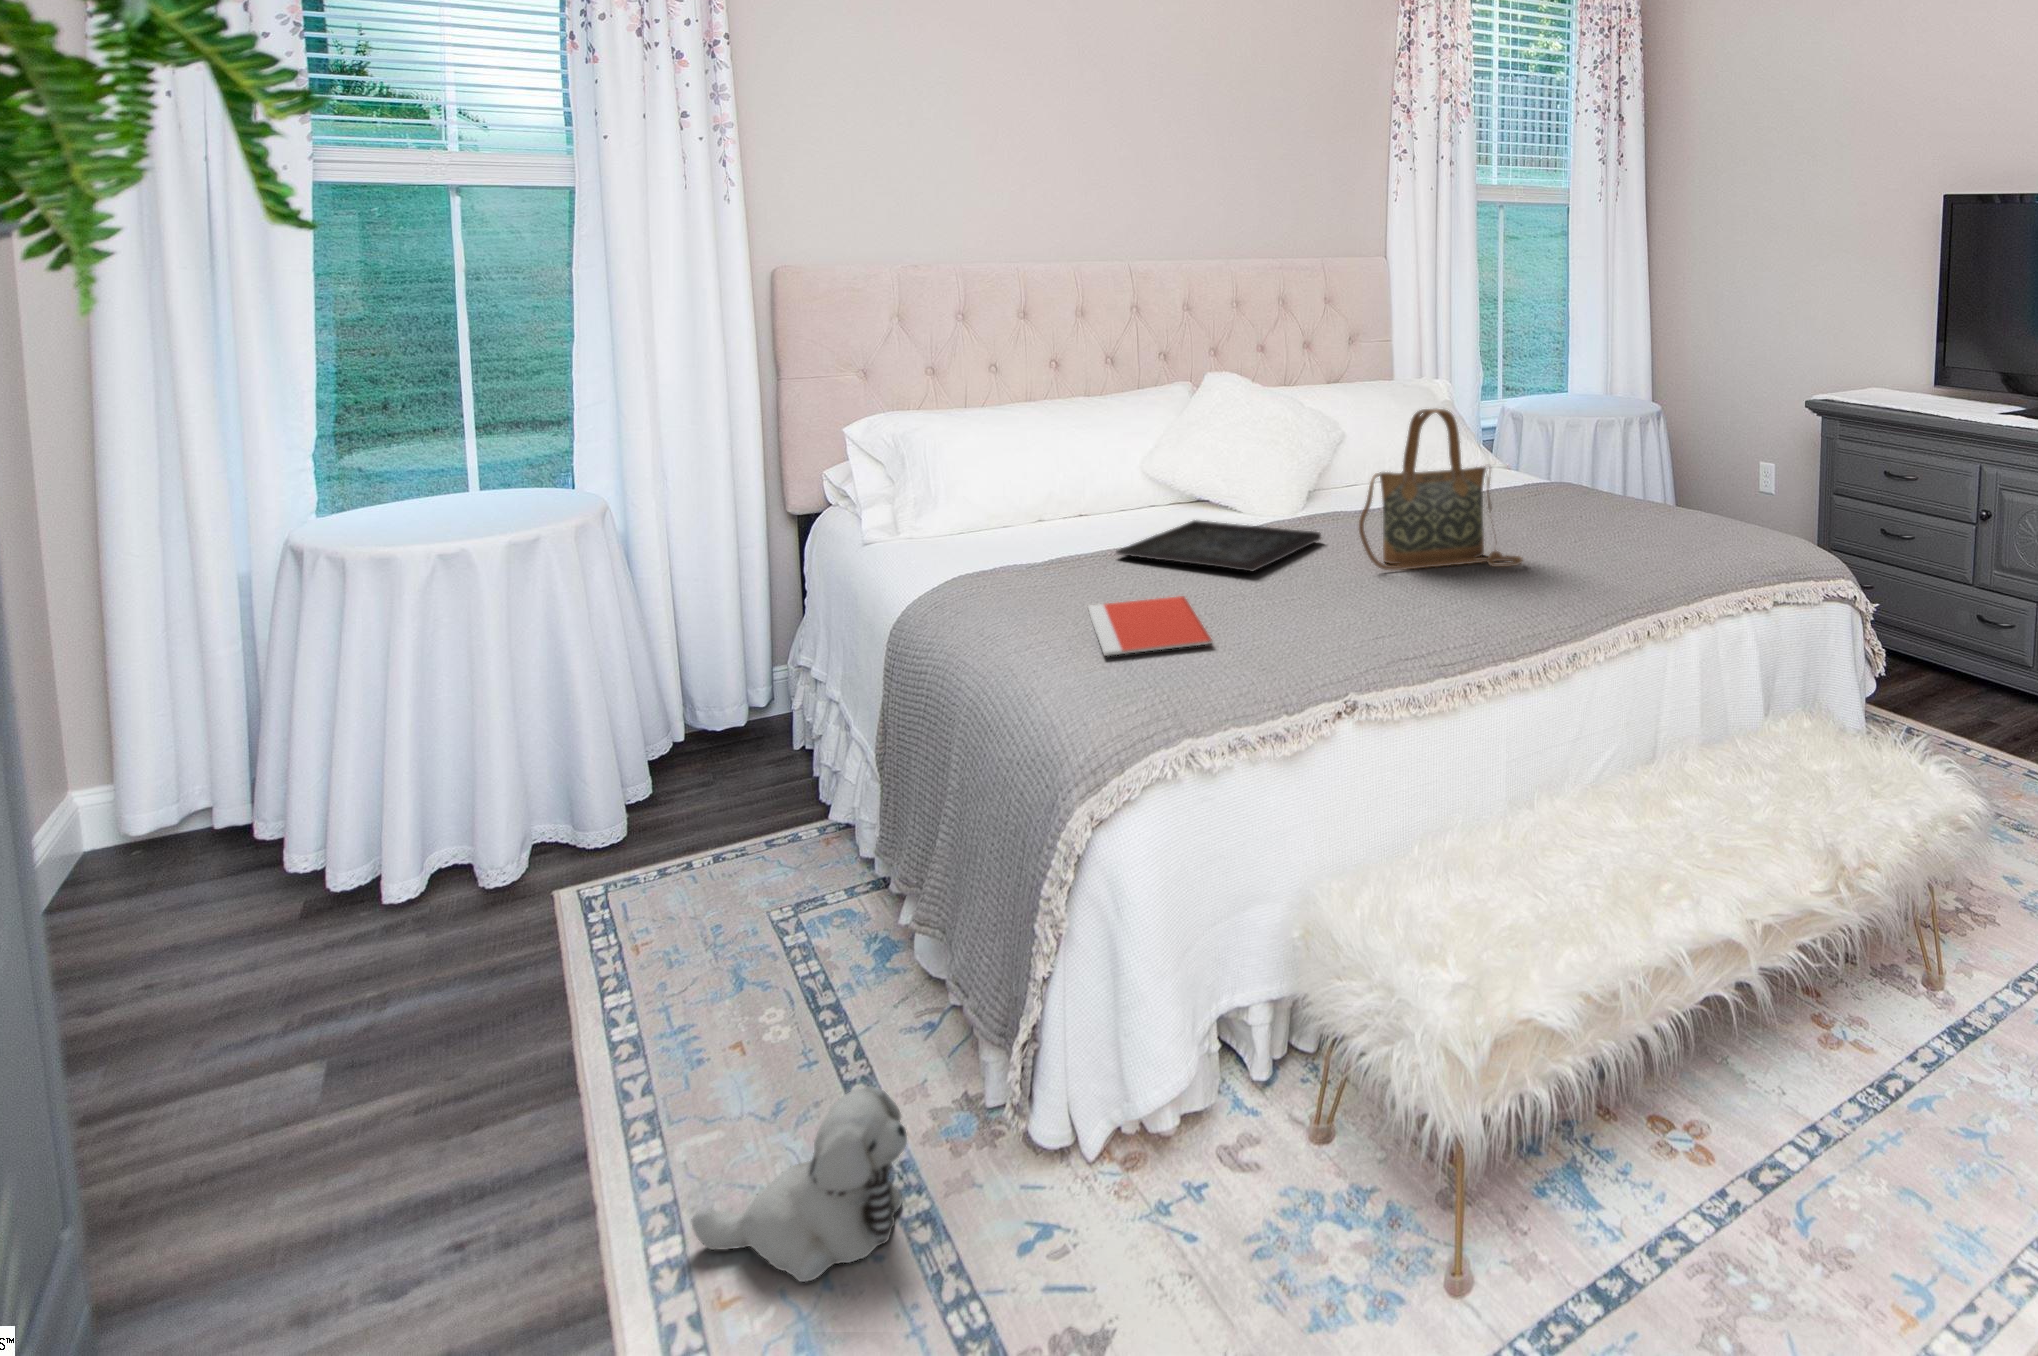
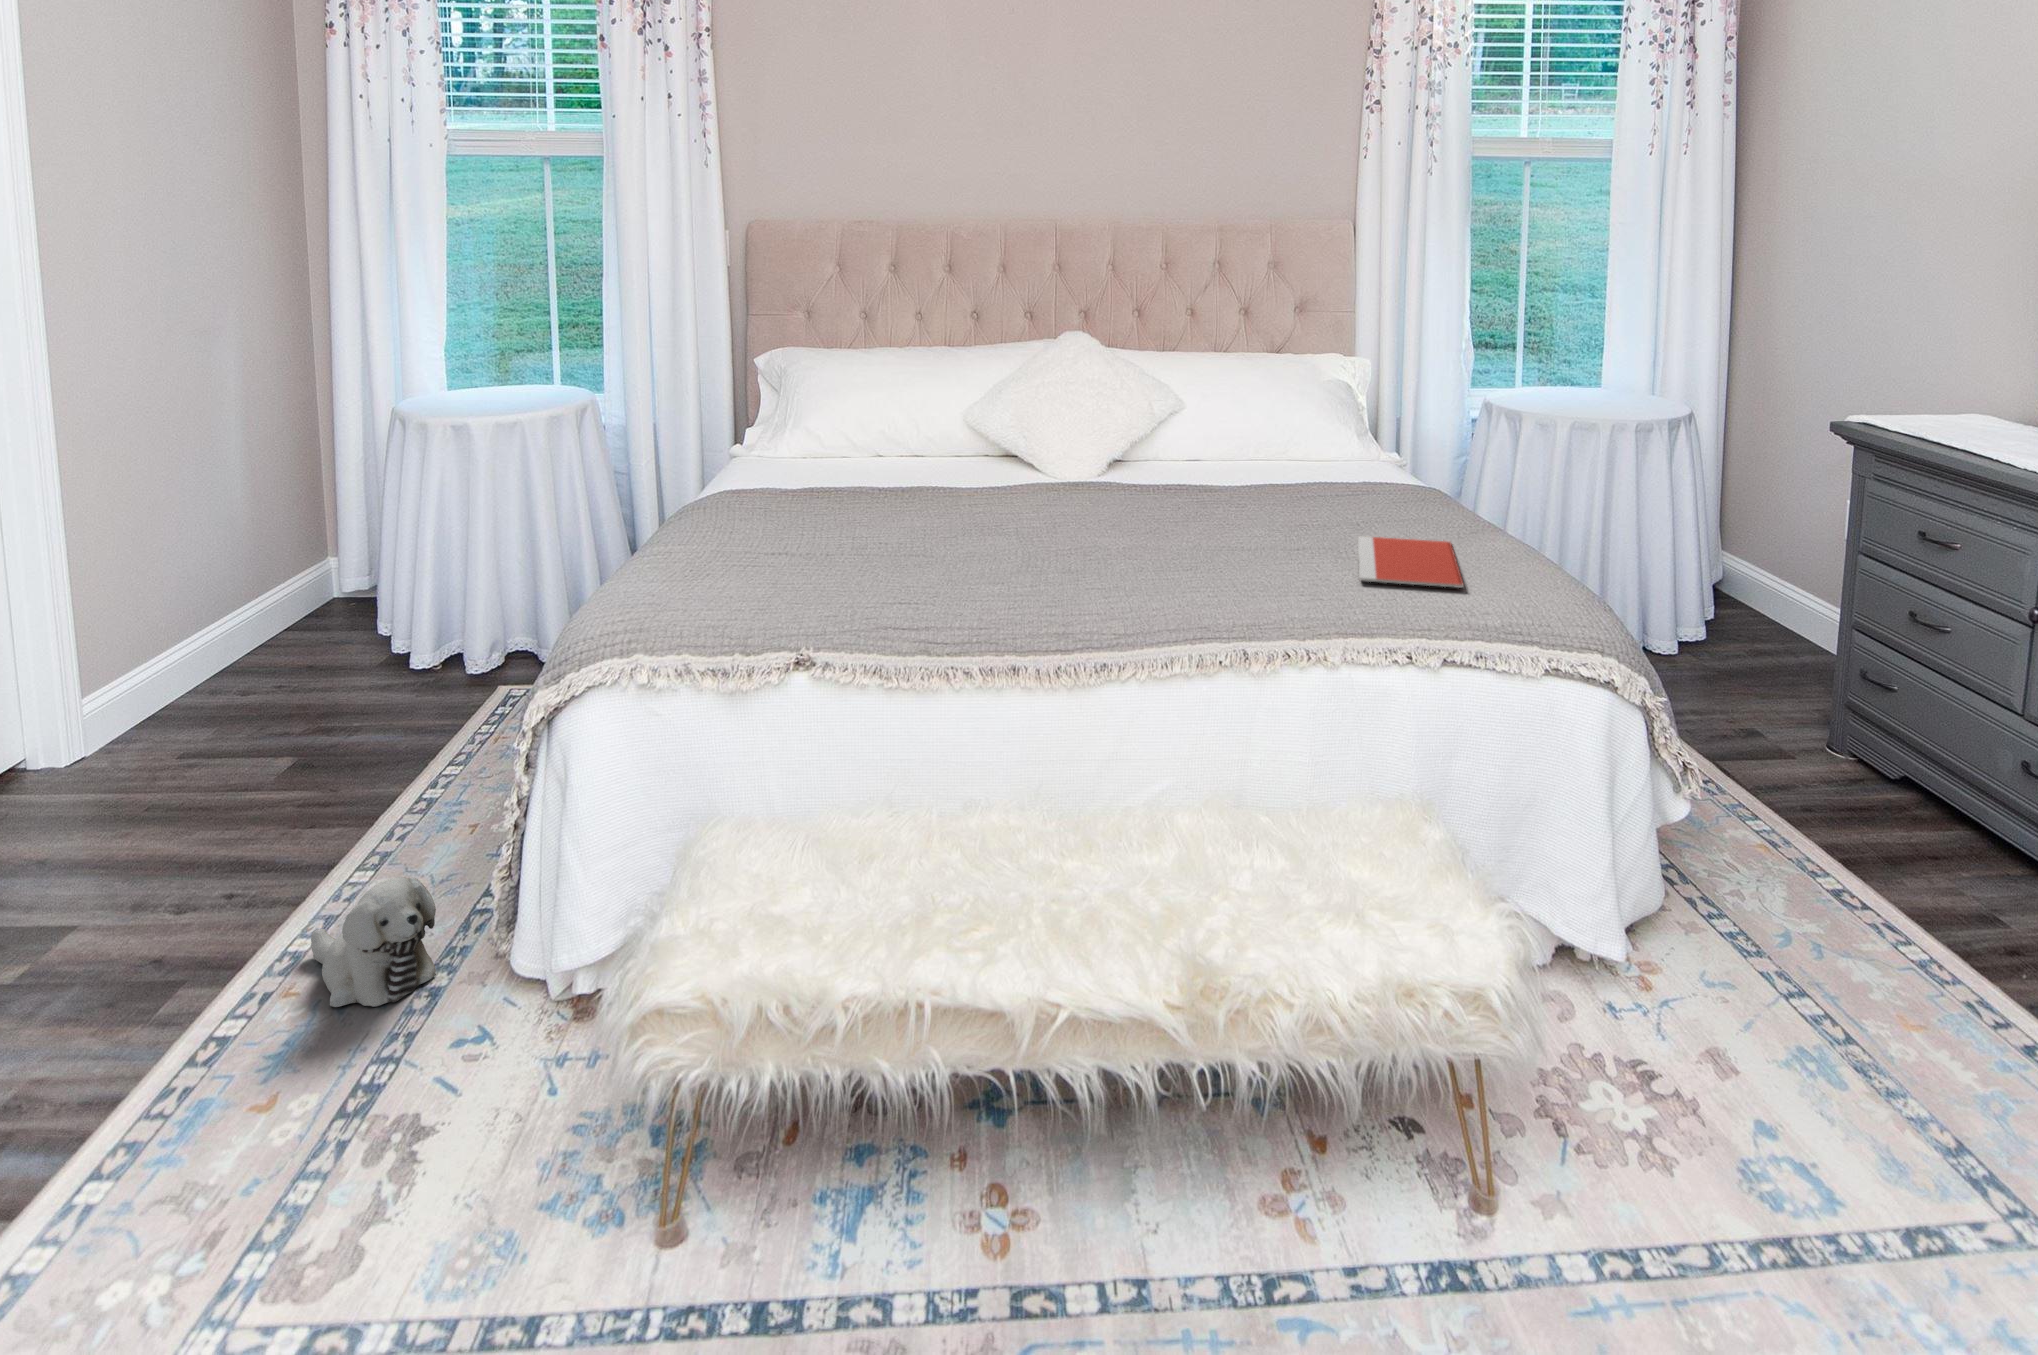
handbag: present [1359,409,1523,571] -> none [1036,382,1198,564]
tray: present [1116,520,1321,571] -> none [859,473,1049,527]
notebook: present [1088,596,1212,656] -> present [1358,536,1464,588]

